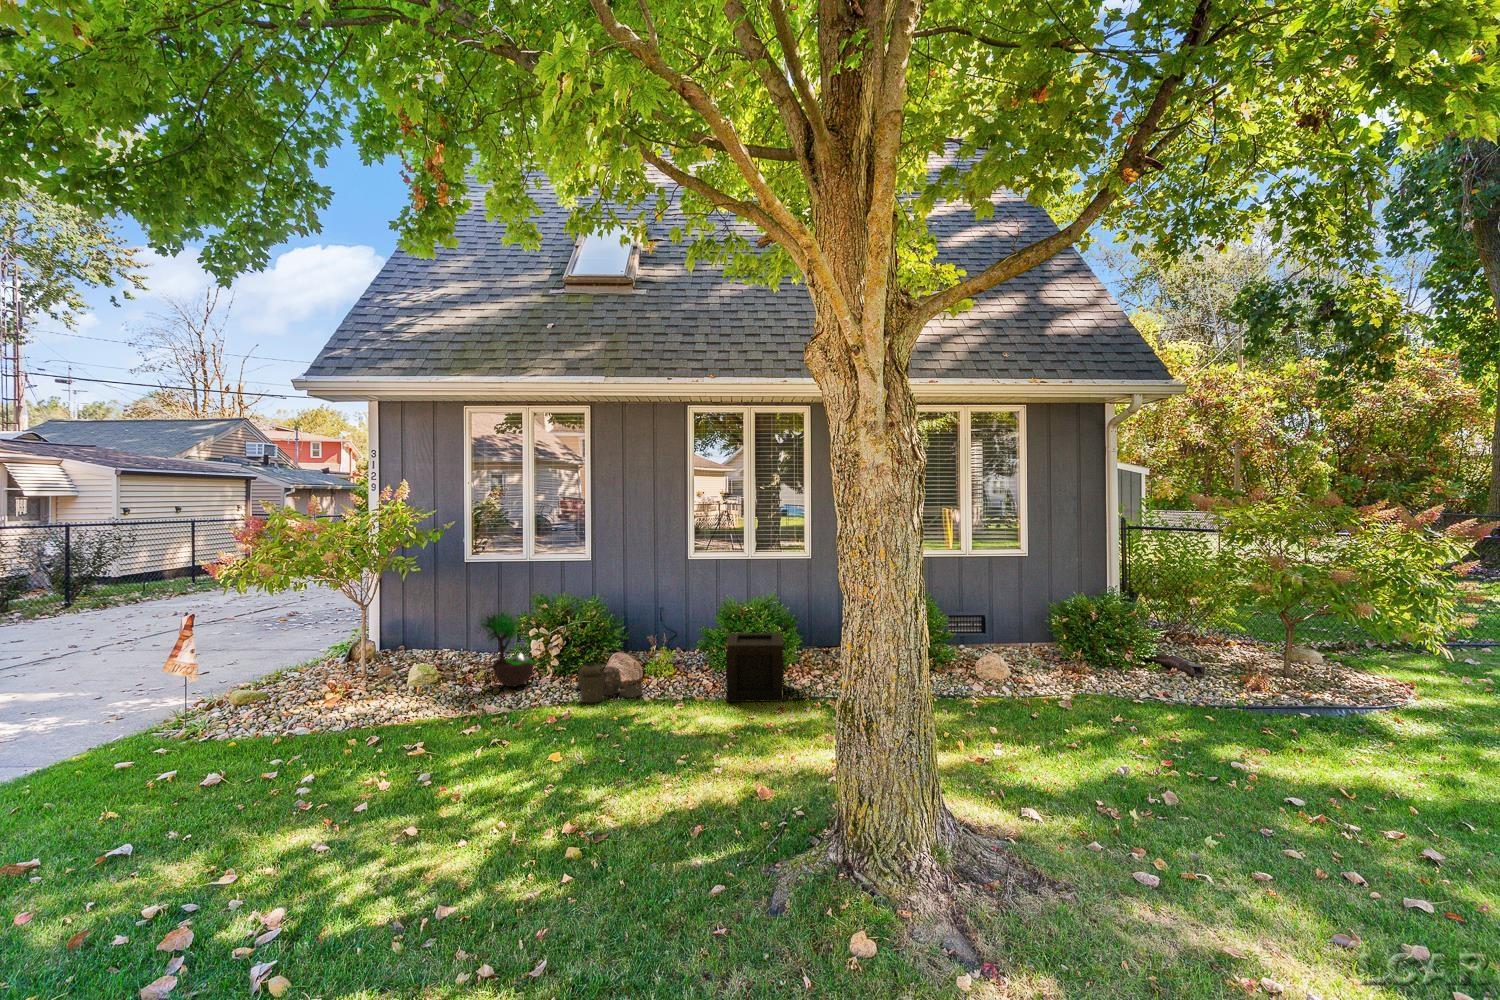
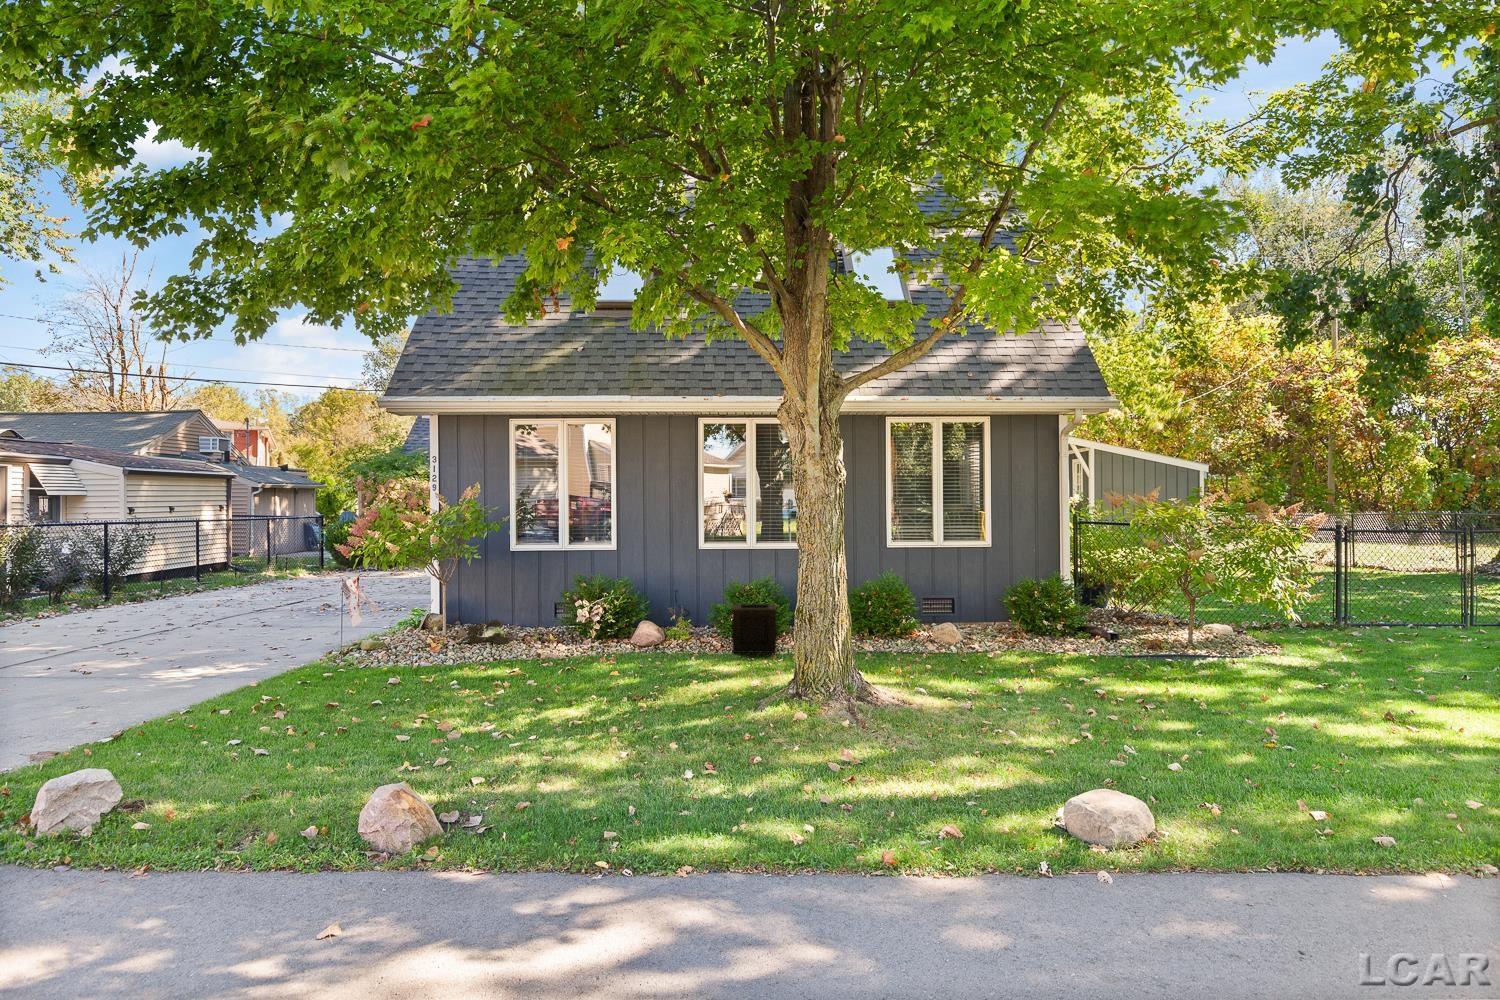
potted tree: present [478,609,533,687] -> none [533,579,579,647]
woven basket: present [577,663,643,703] -> present [468,619,511,644]

